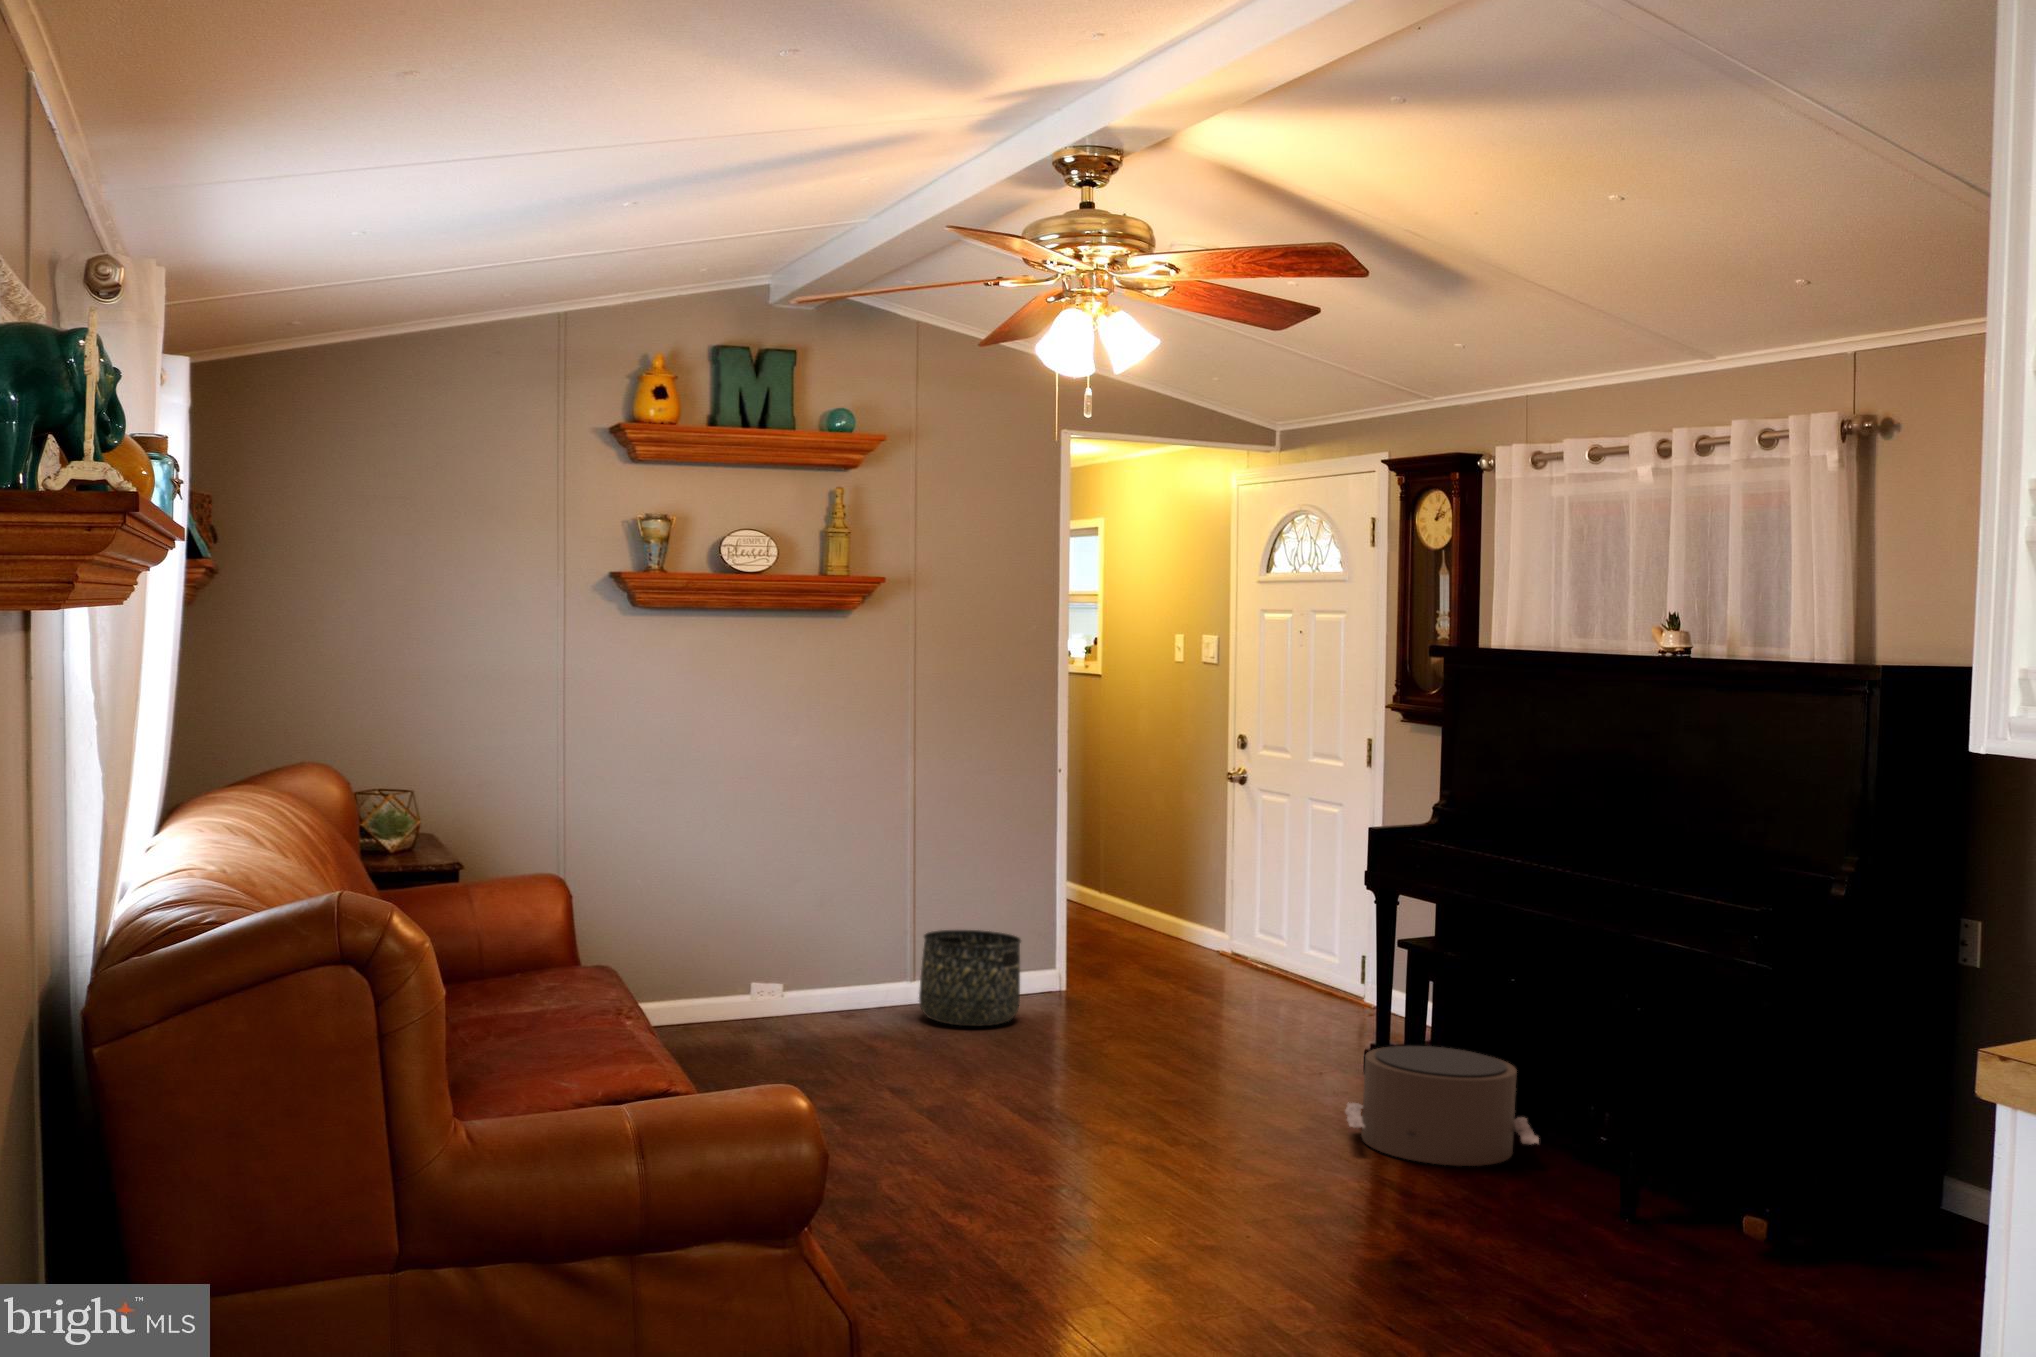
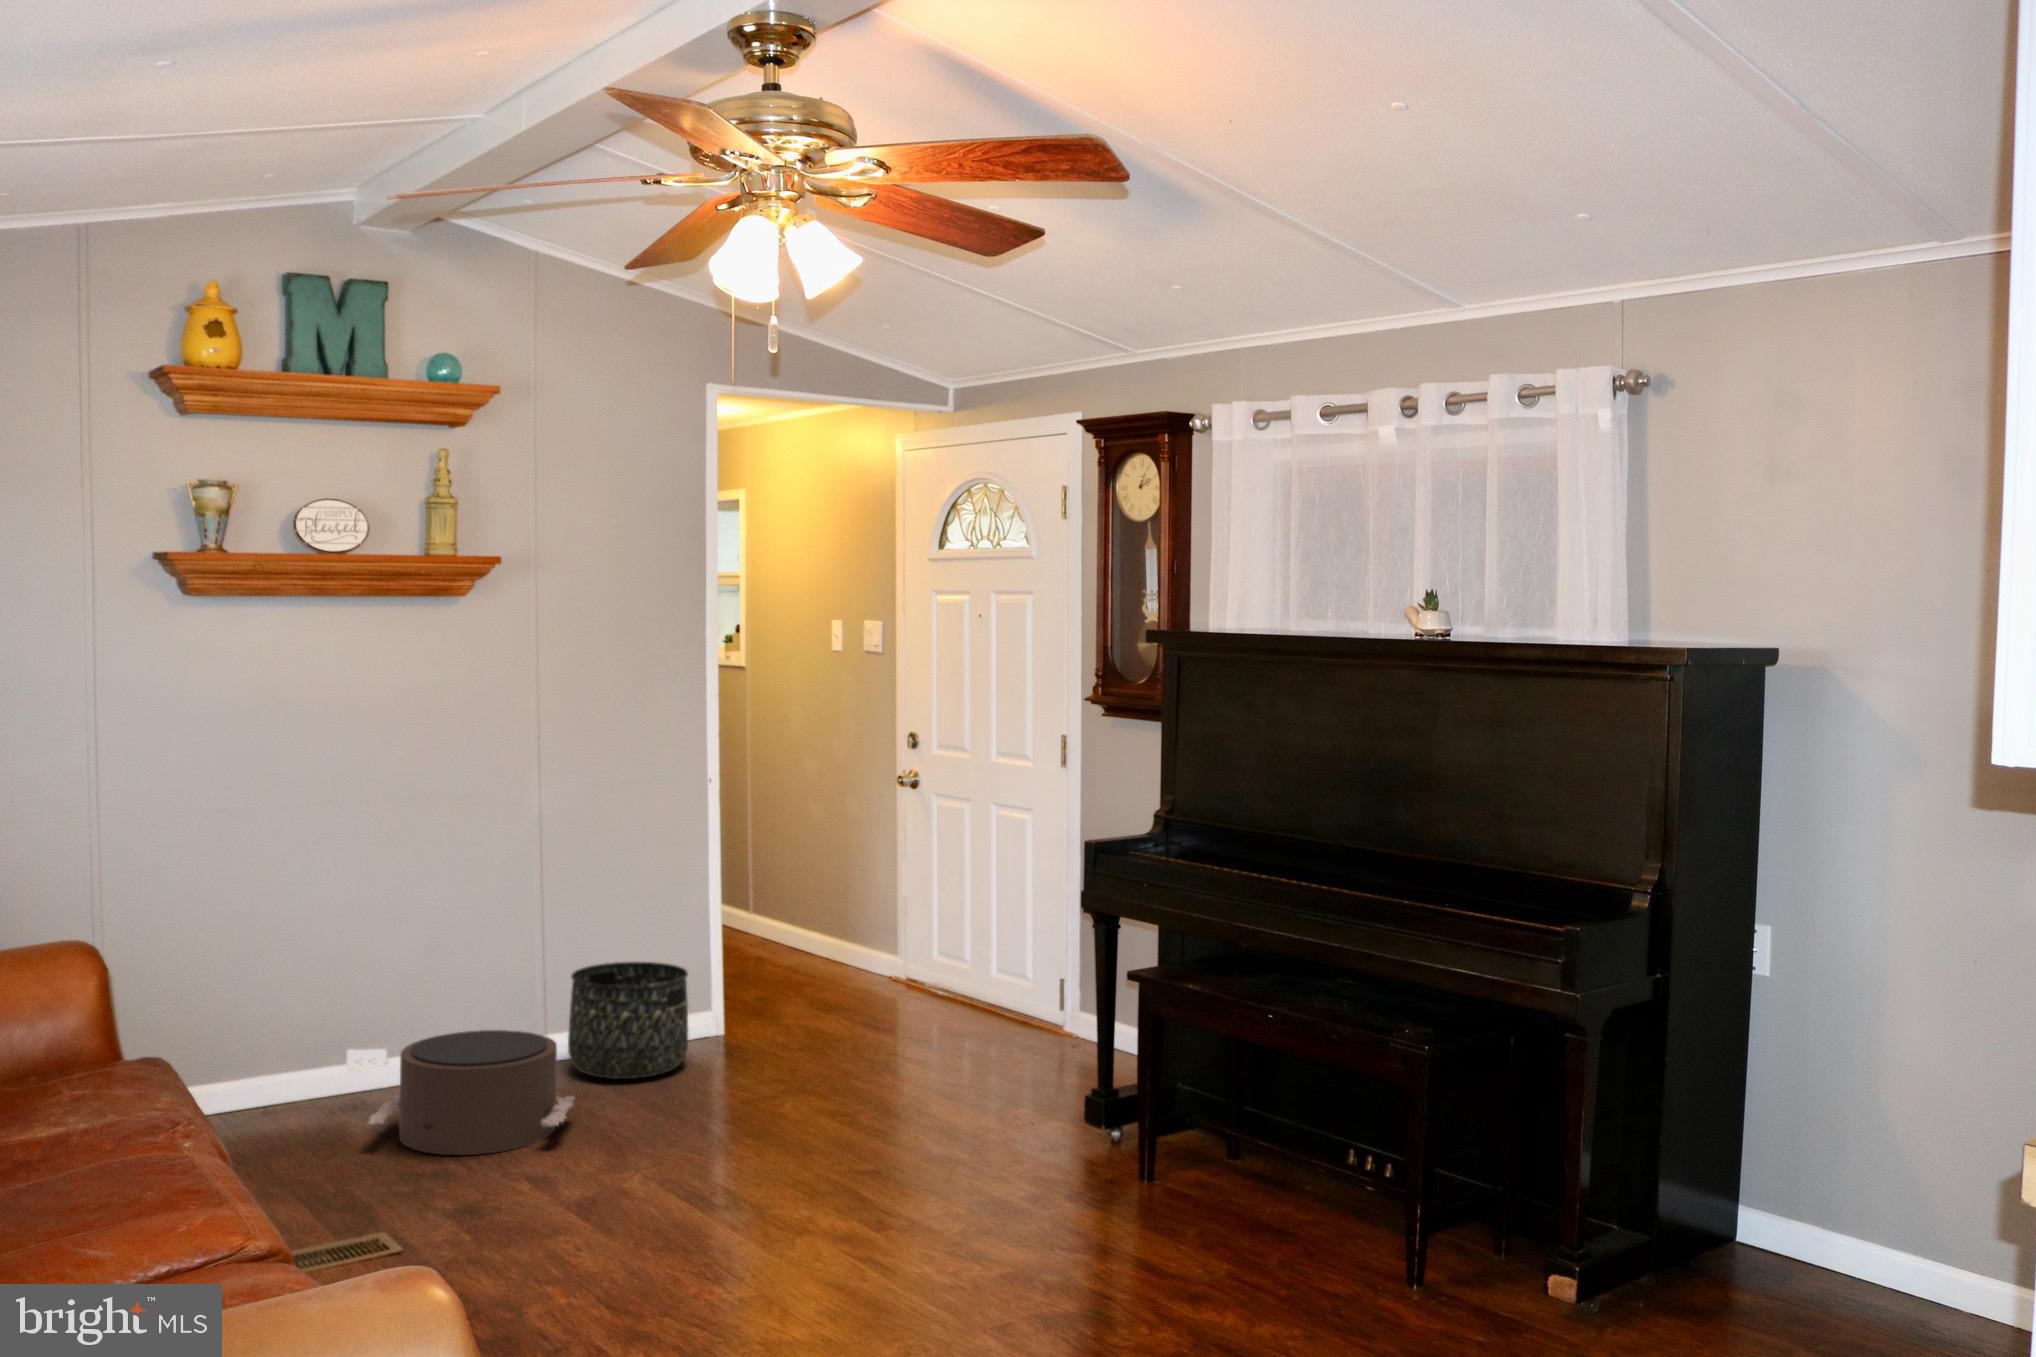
pouf: present [1345,1046,1539,1166] -> present [368,1030,575,1155]

